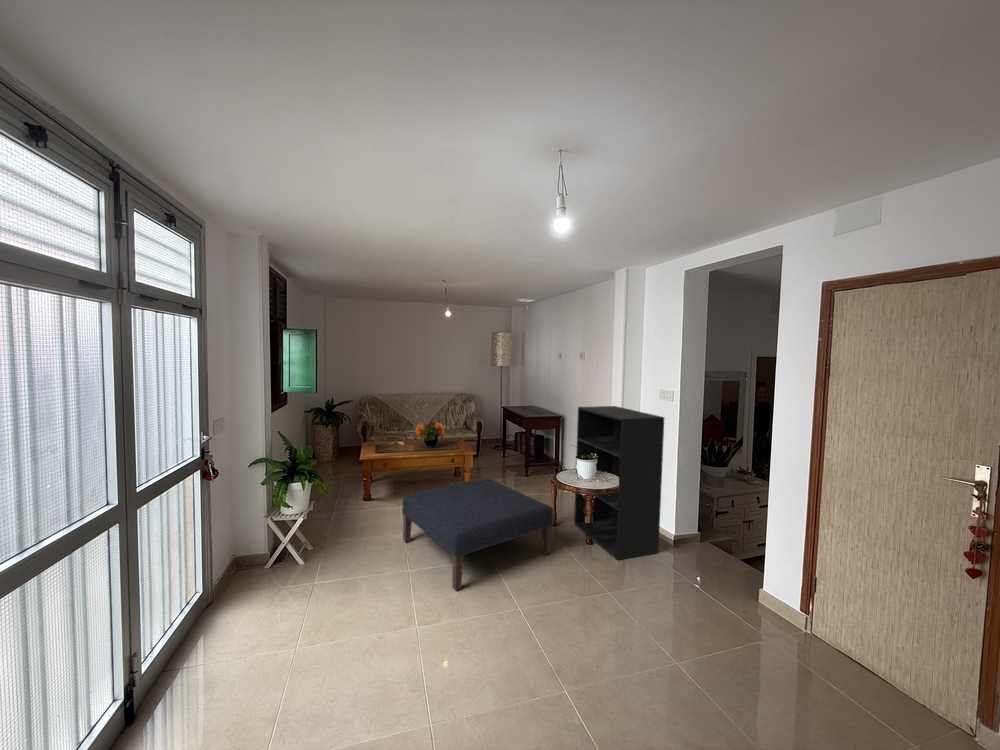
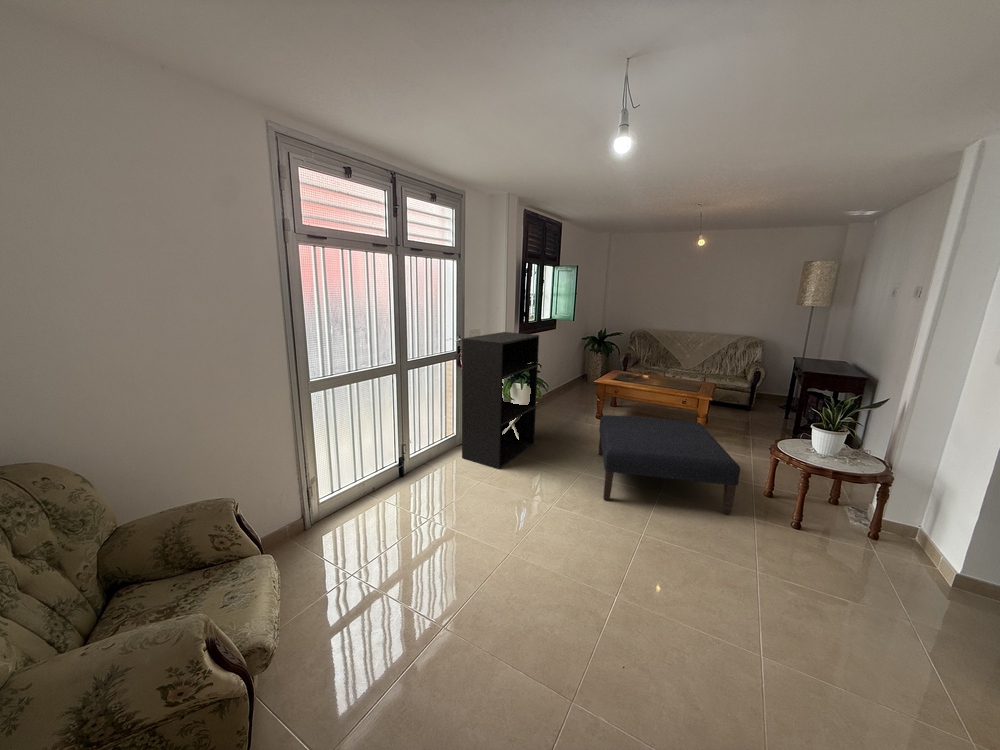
bookshelf: present [574,406,664,560] -> present [462,332,539,469]
flower arrangement: present [415,421,444,448] -> none [653,358,686,385]

